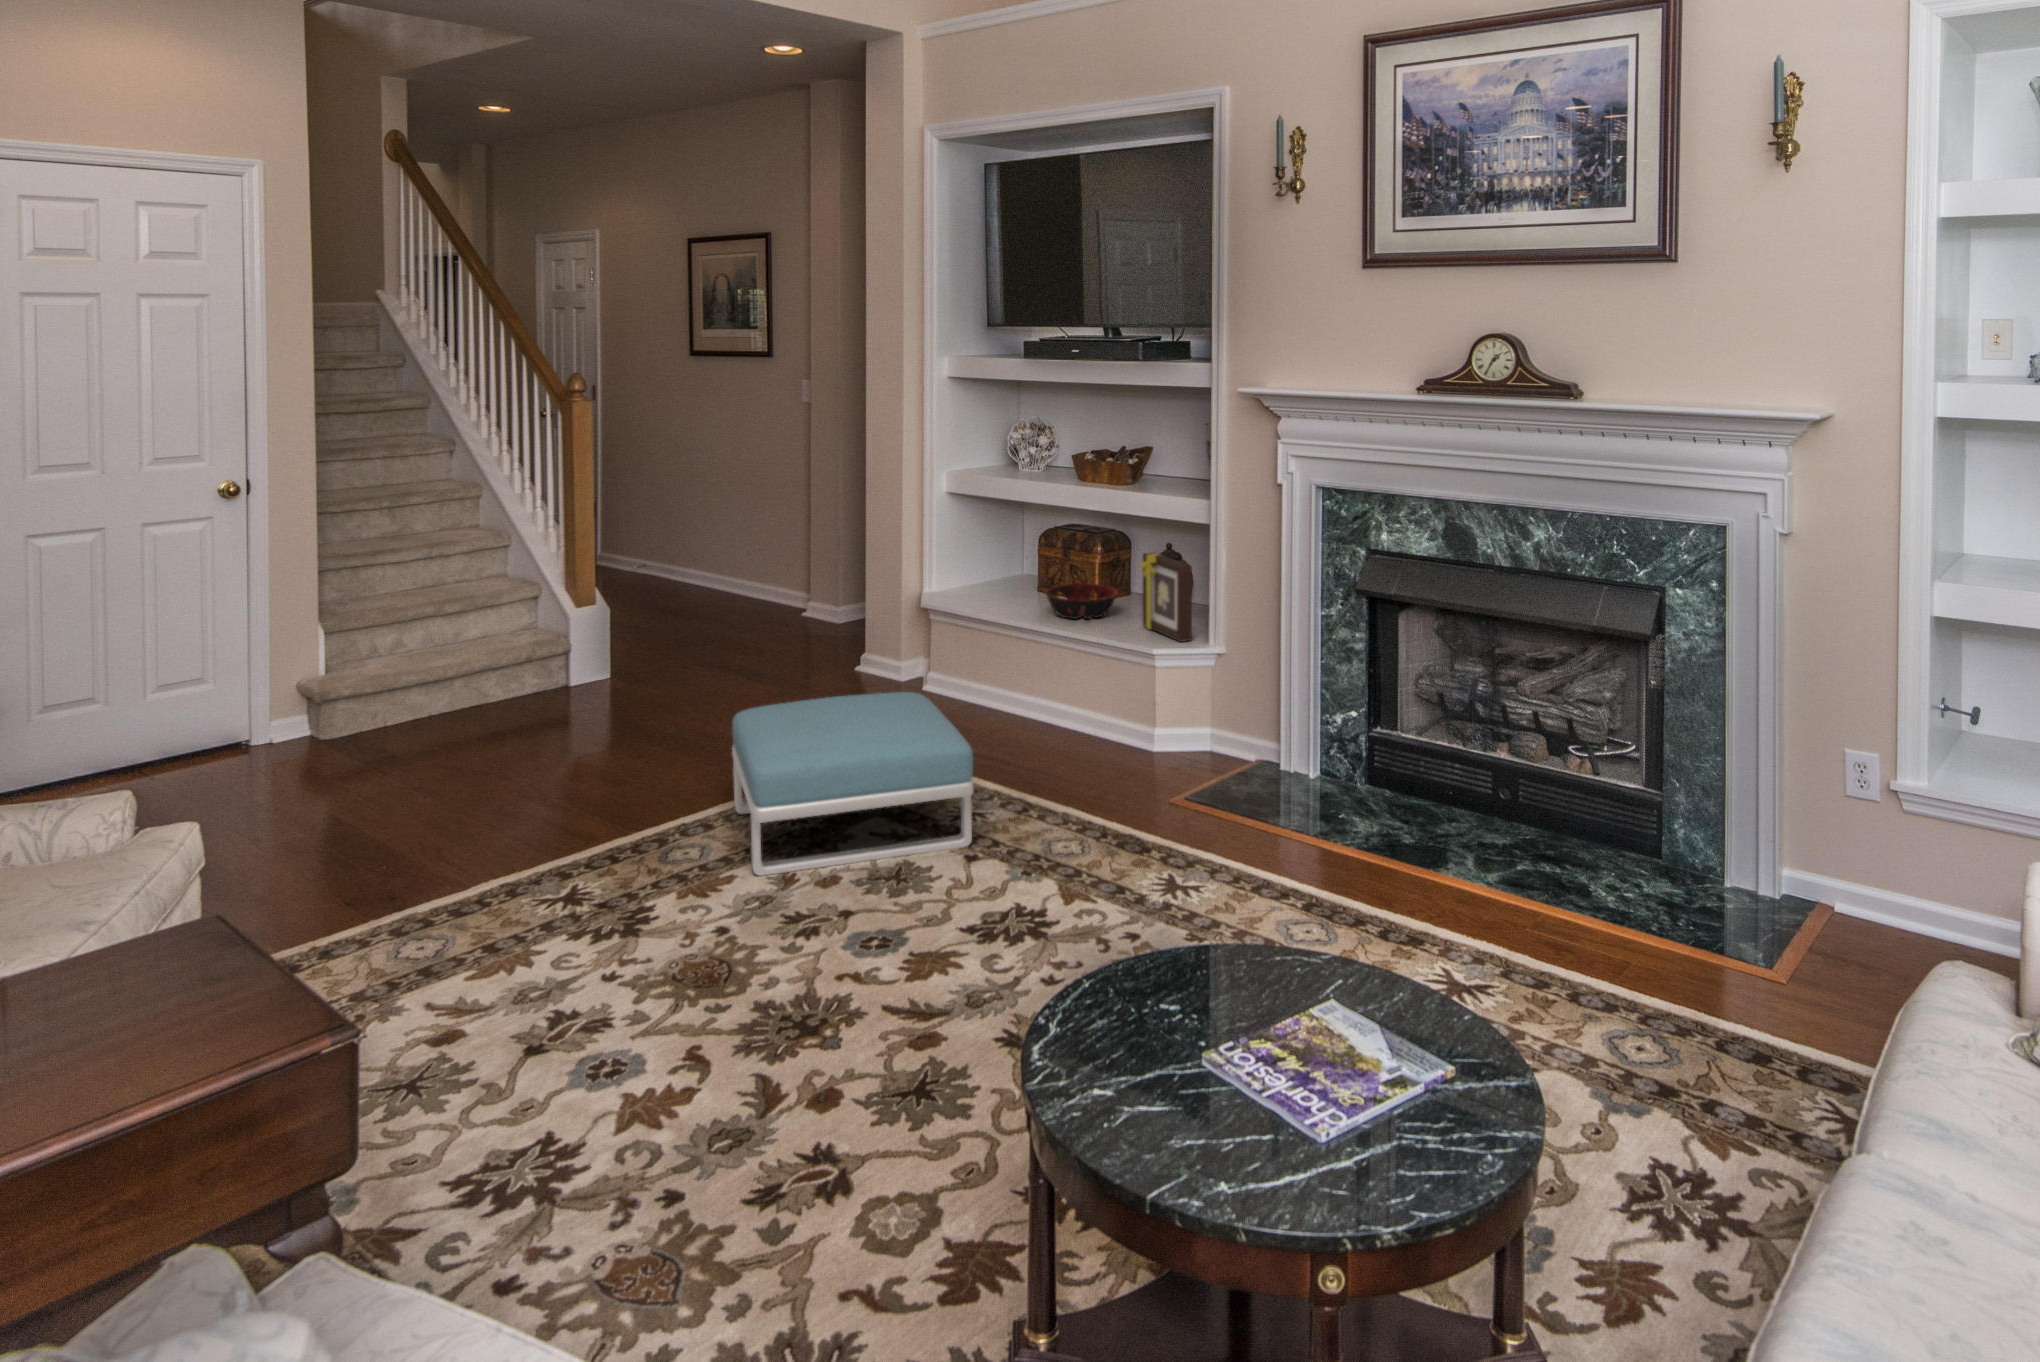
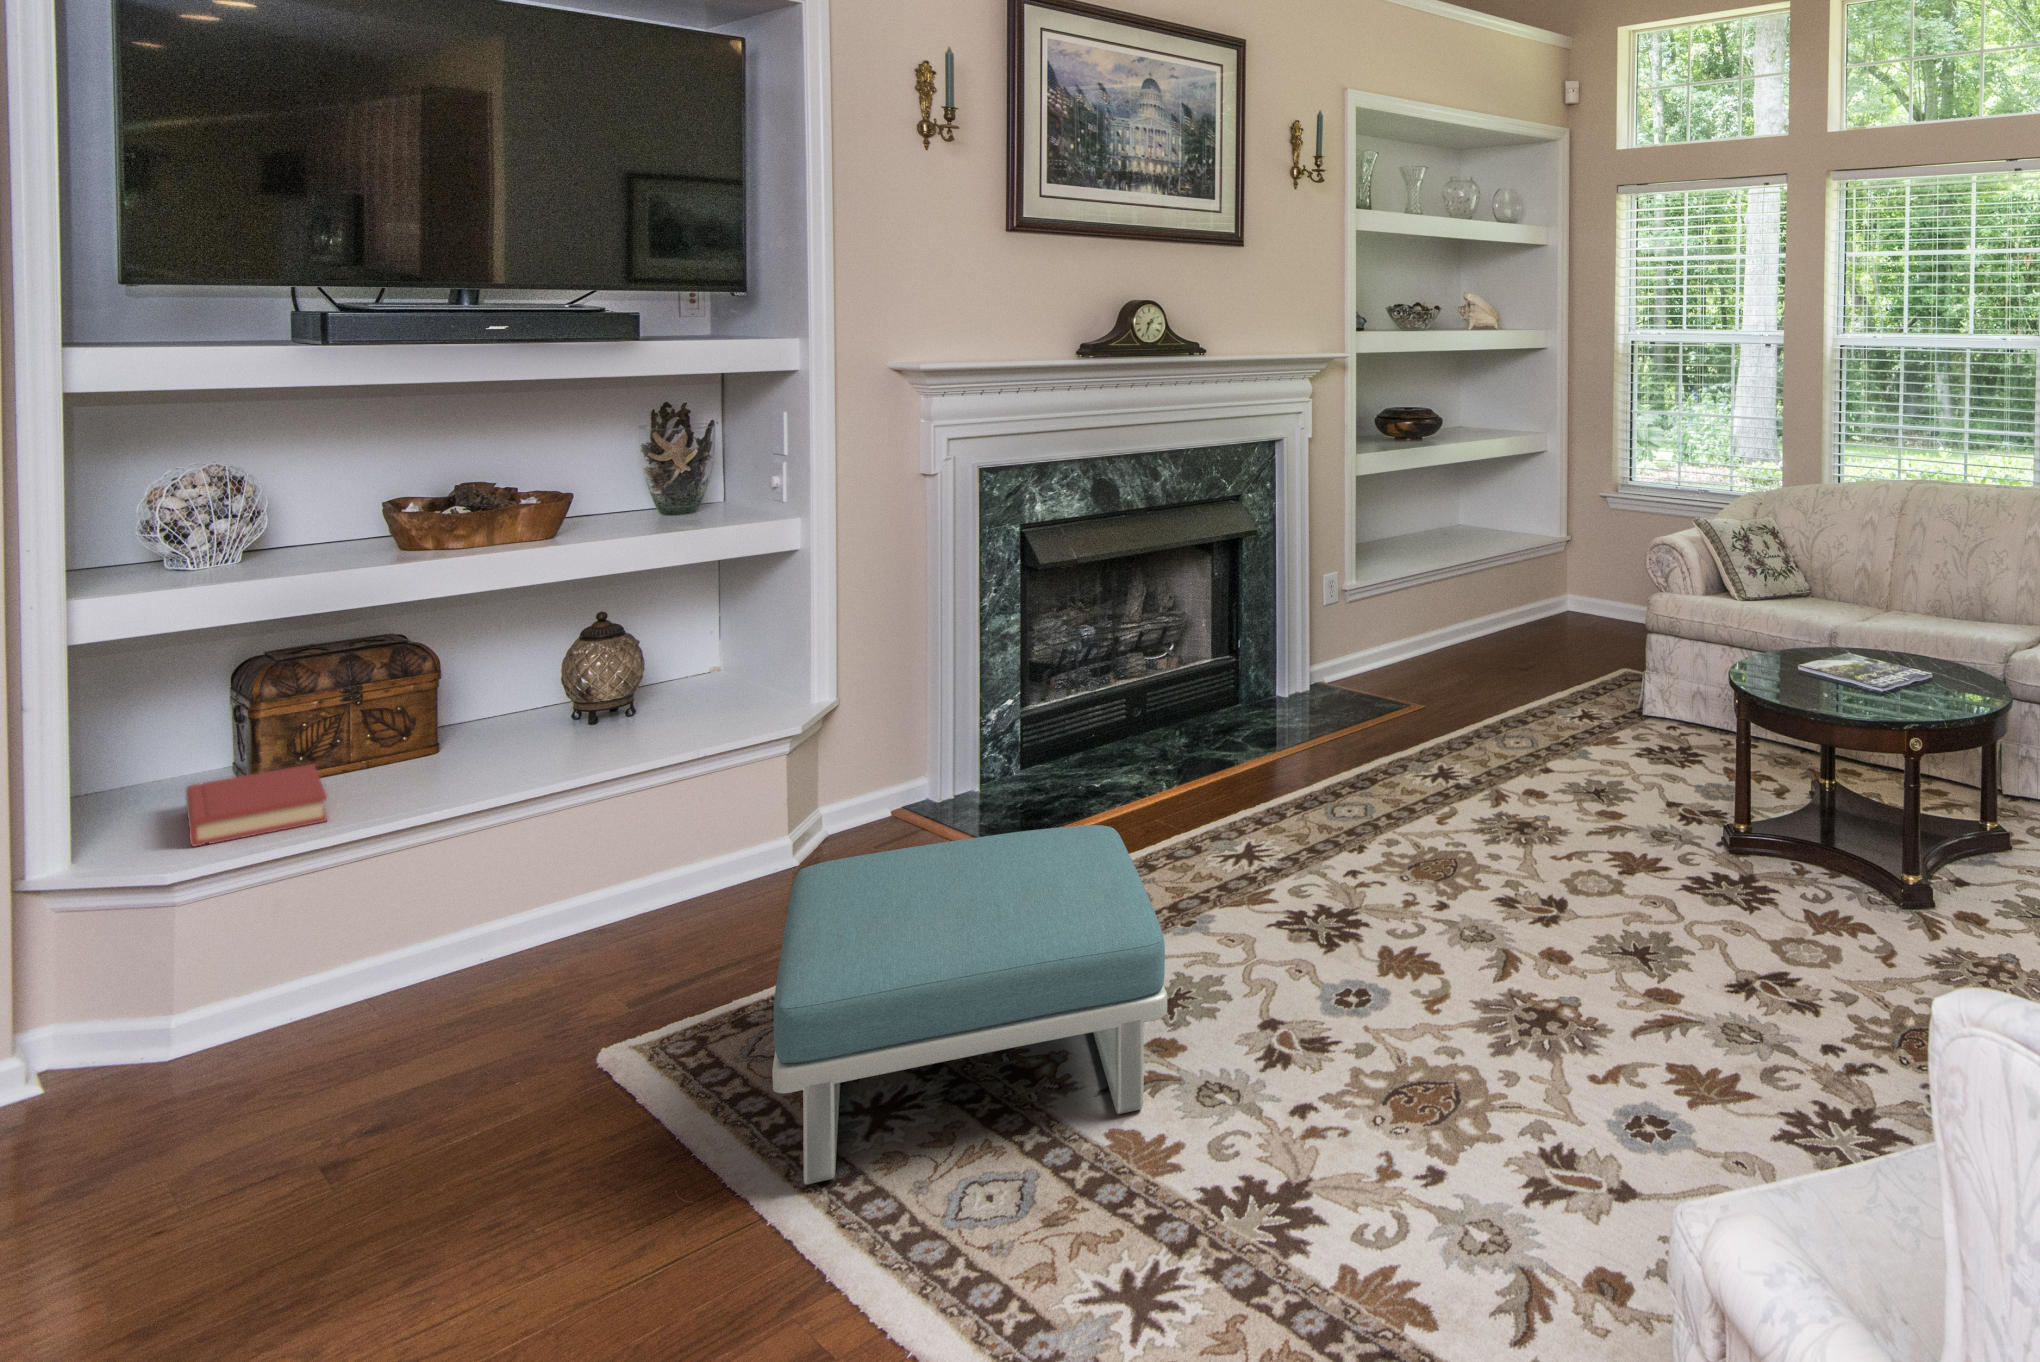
picture frame: present [1141,552,1192,642] -> none [646,607,772,728]
hardback book: none [960,581,1042,611] -> present [186,764,327,846]
decorative bowl: present [1045,583,1118,619] -> none [416,706,572,773]

